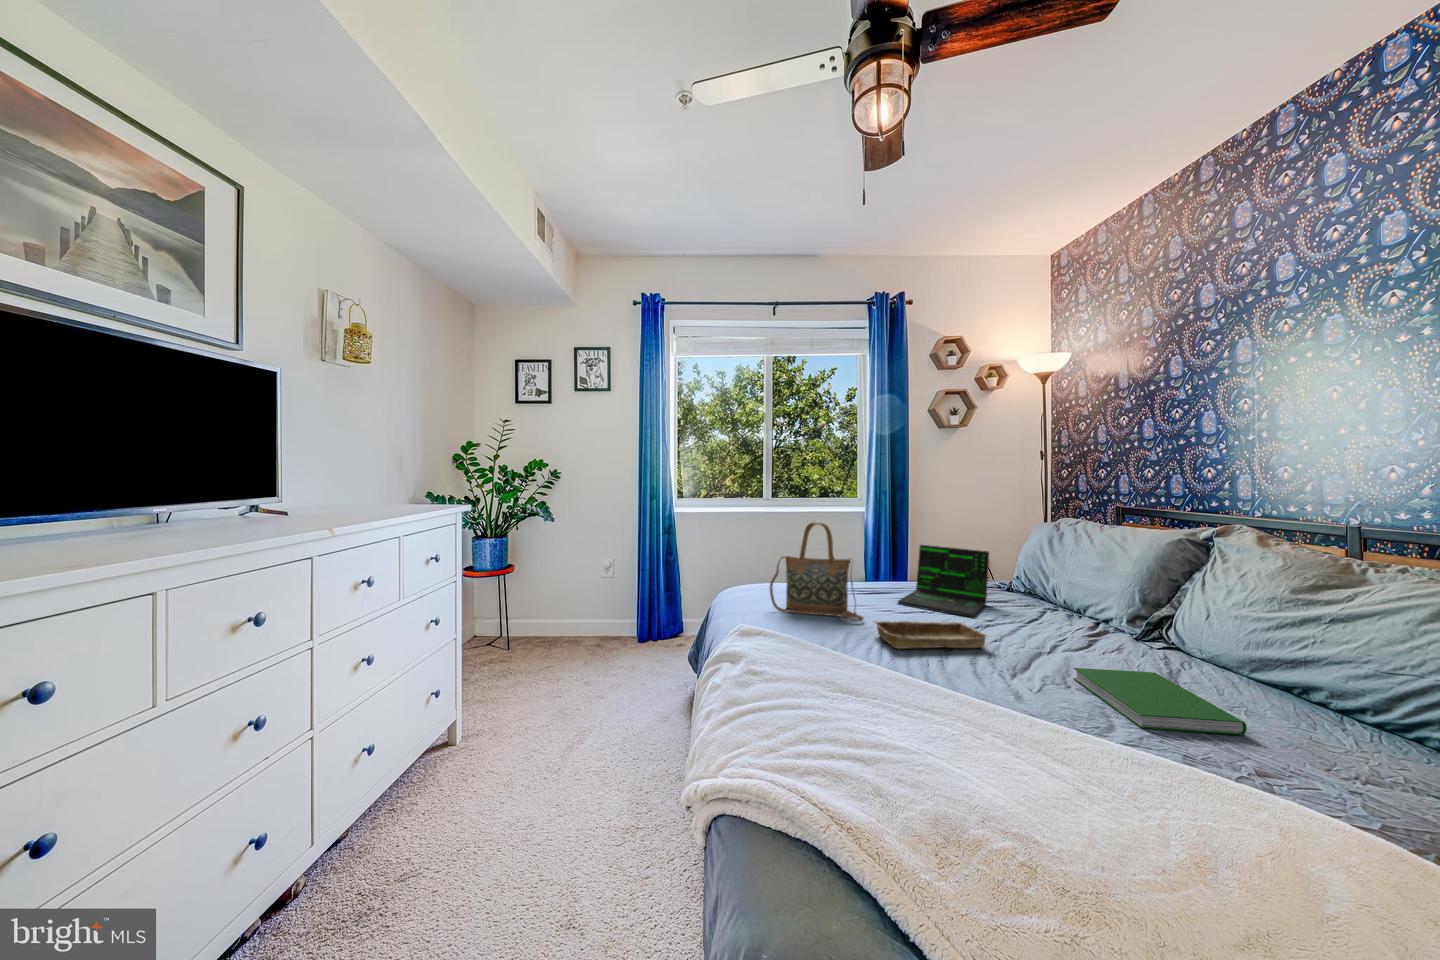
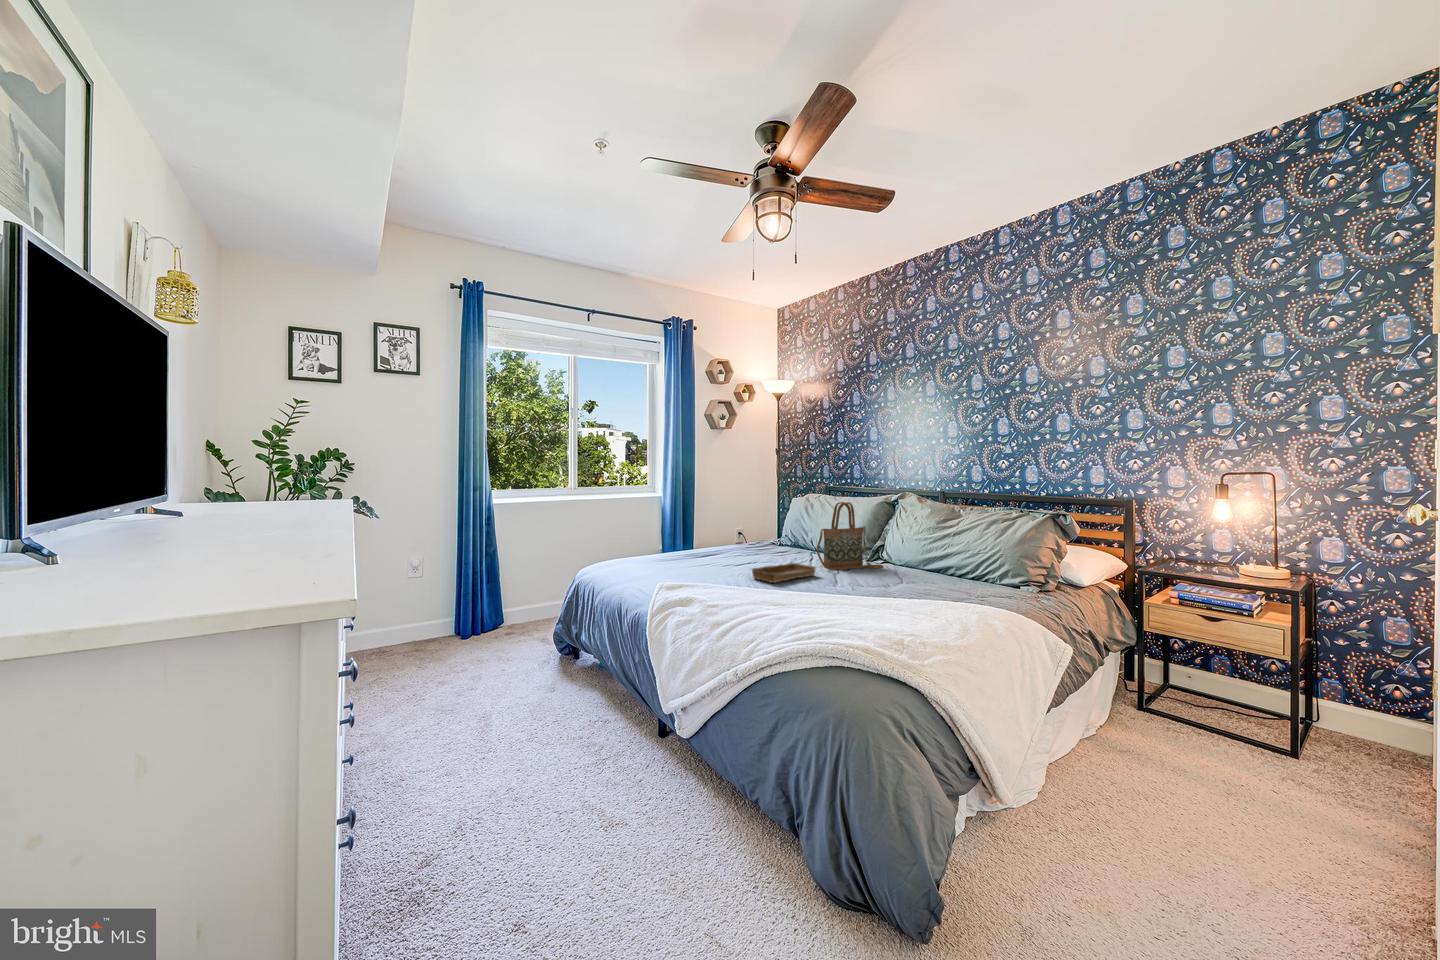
handbag: present [770,523,863,622] -> present [817,502,884,570]
laptop: present [898,545,1004,617] -> none [736,516,796,561]
hardcover book: present [1074,668,1247,735] -> none [868,572,946,596]

